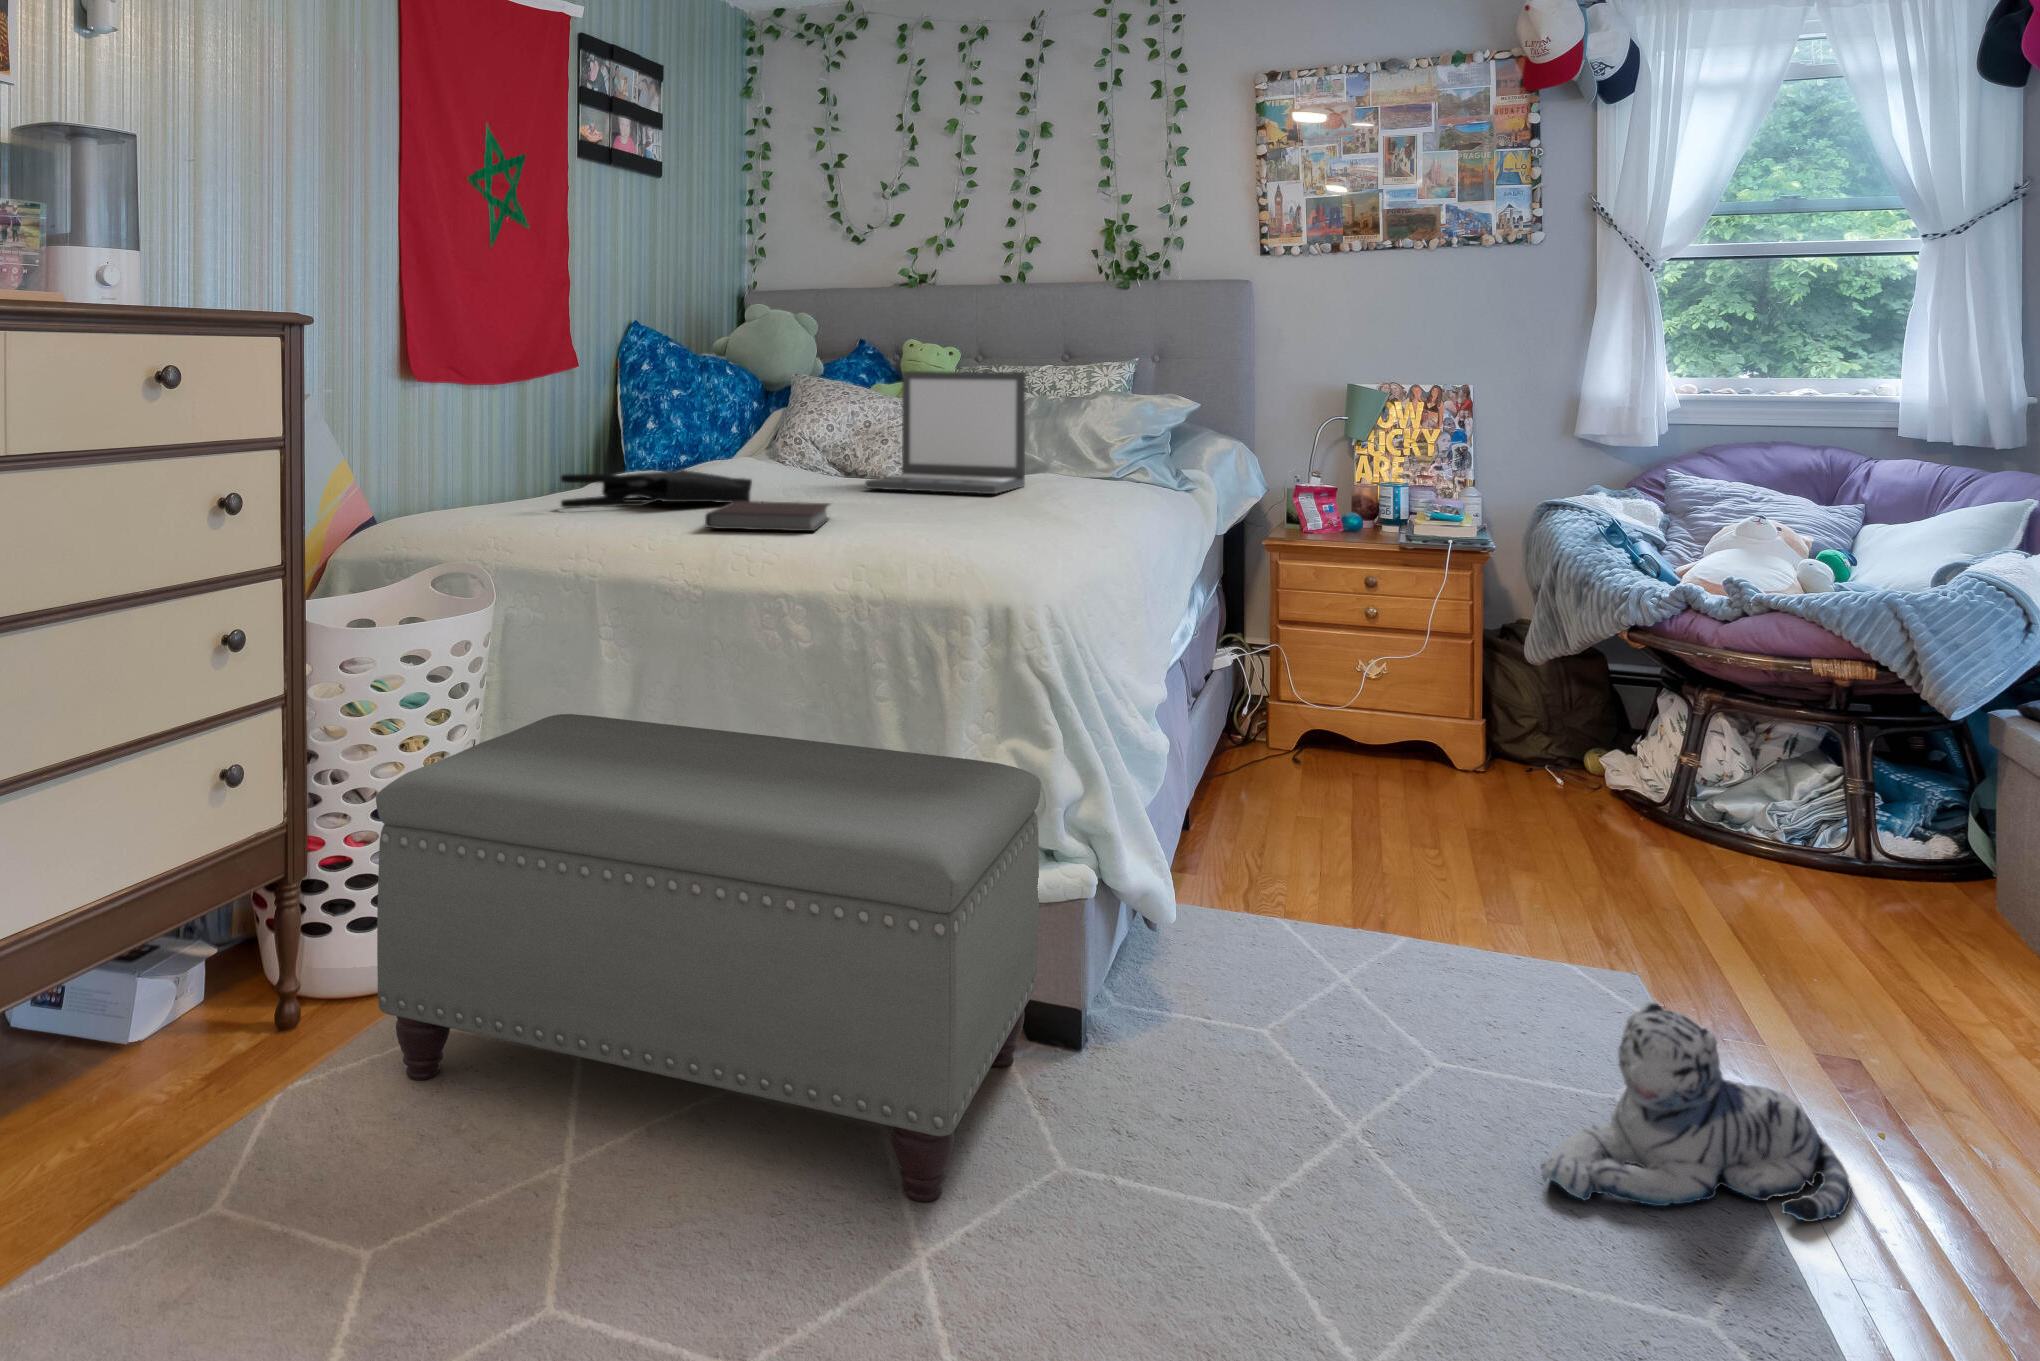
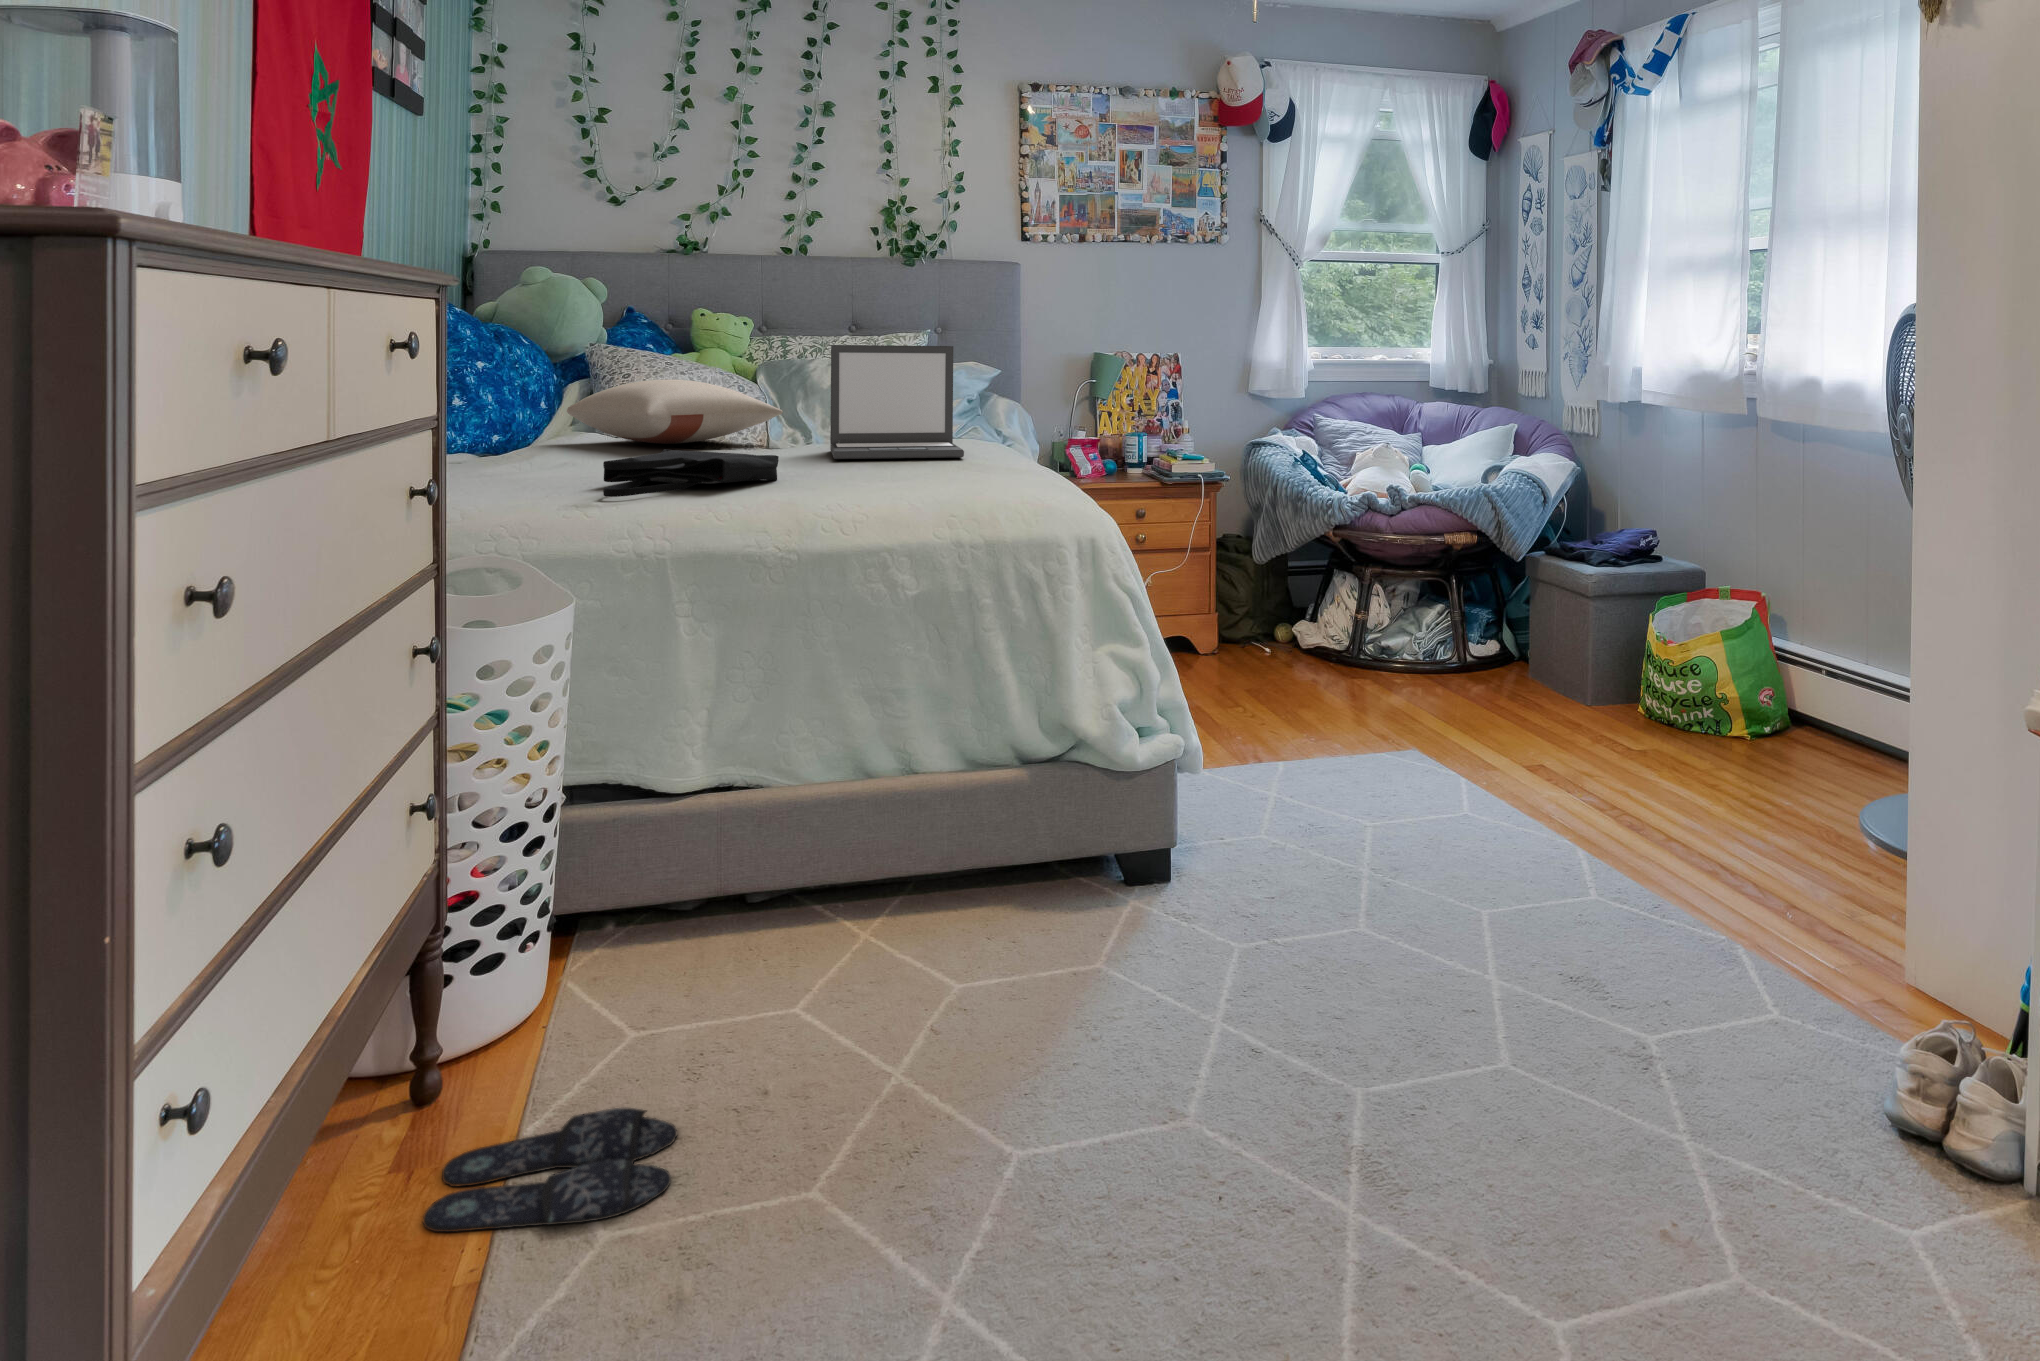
pillow: none [721,407,887,467] -> present [567,379,783,444]
notebook: present [705,501,830,531] -> none [807,473,946,503]
ottoman: present [376,714,1041,1202] -> none [727,671,1304,1080]
plush toy: present [1541,1002,1851,1222] -> none [1531,744,1655,872]
slippers: none [88,1050,306,1146] -> present [423,1108,677,1232]

